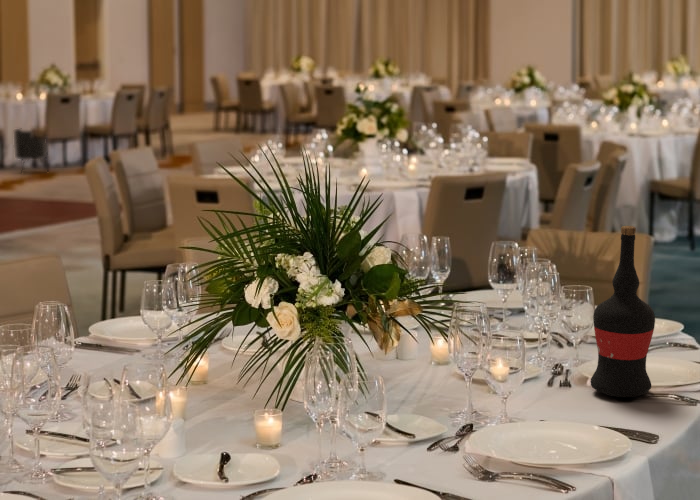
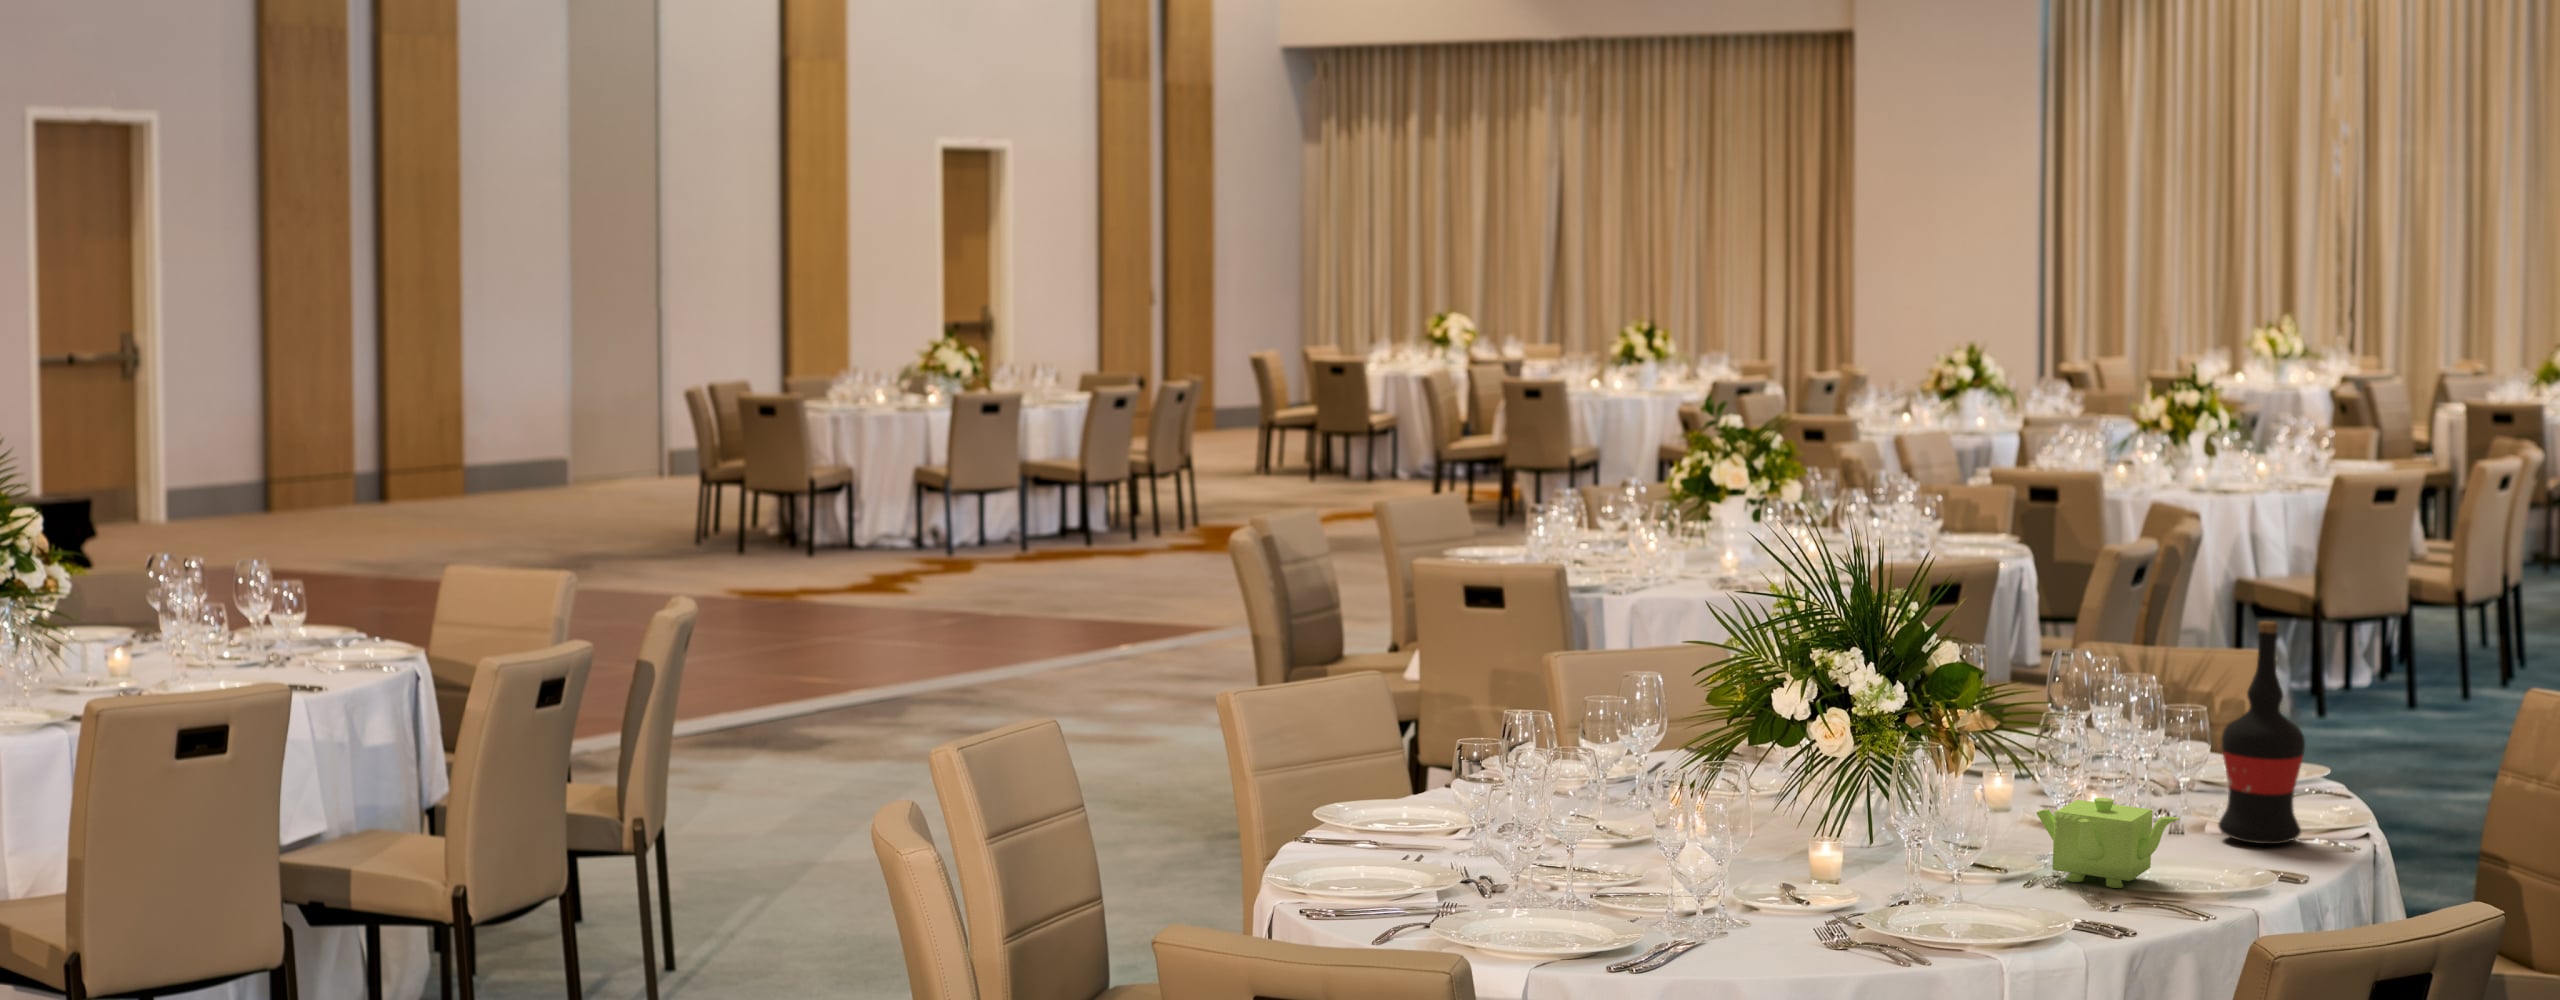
planter: present [14,129,48,171] -> none [917,462,982,555]
teapot: none [438,374,547,451] -> present [2037,798,2180,888]

